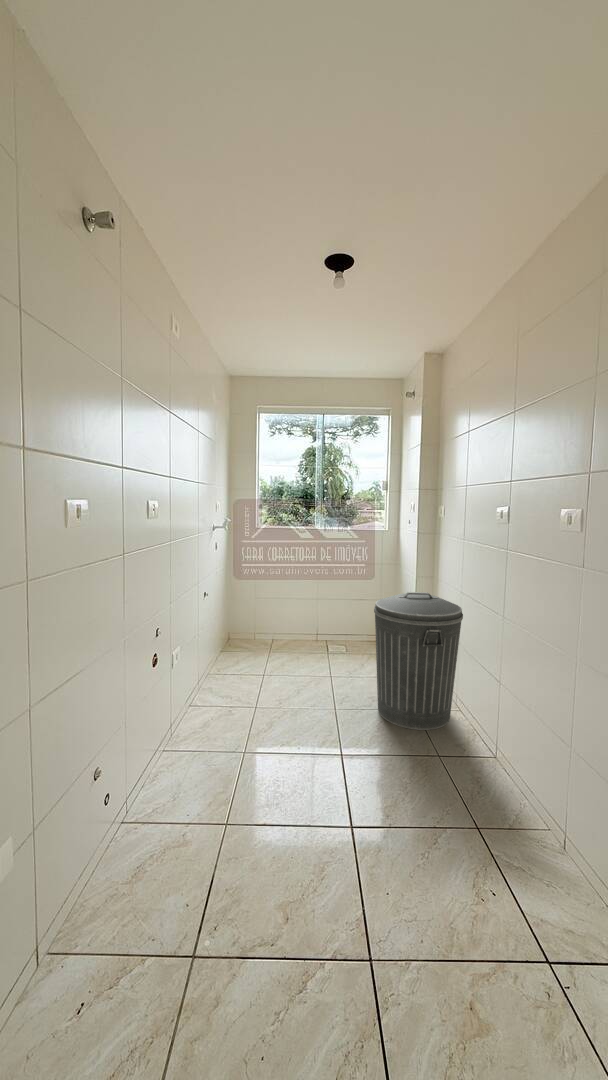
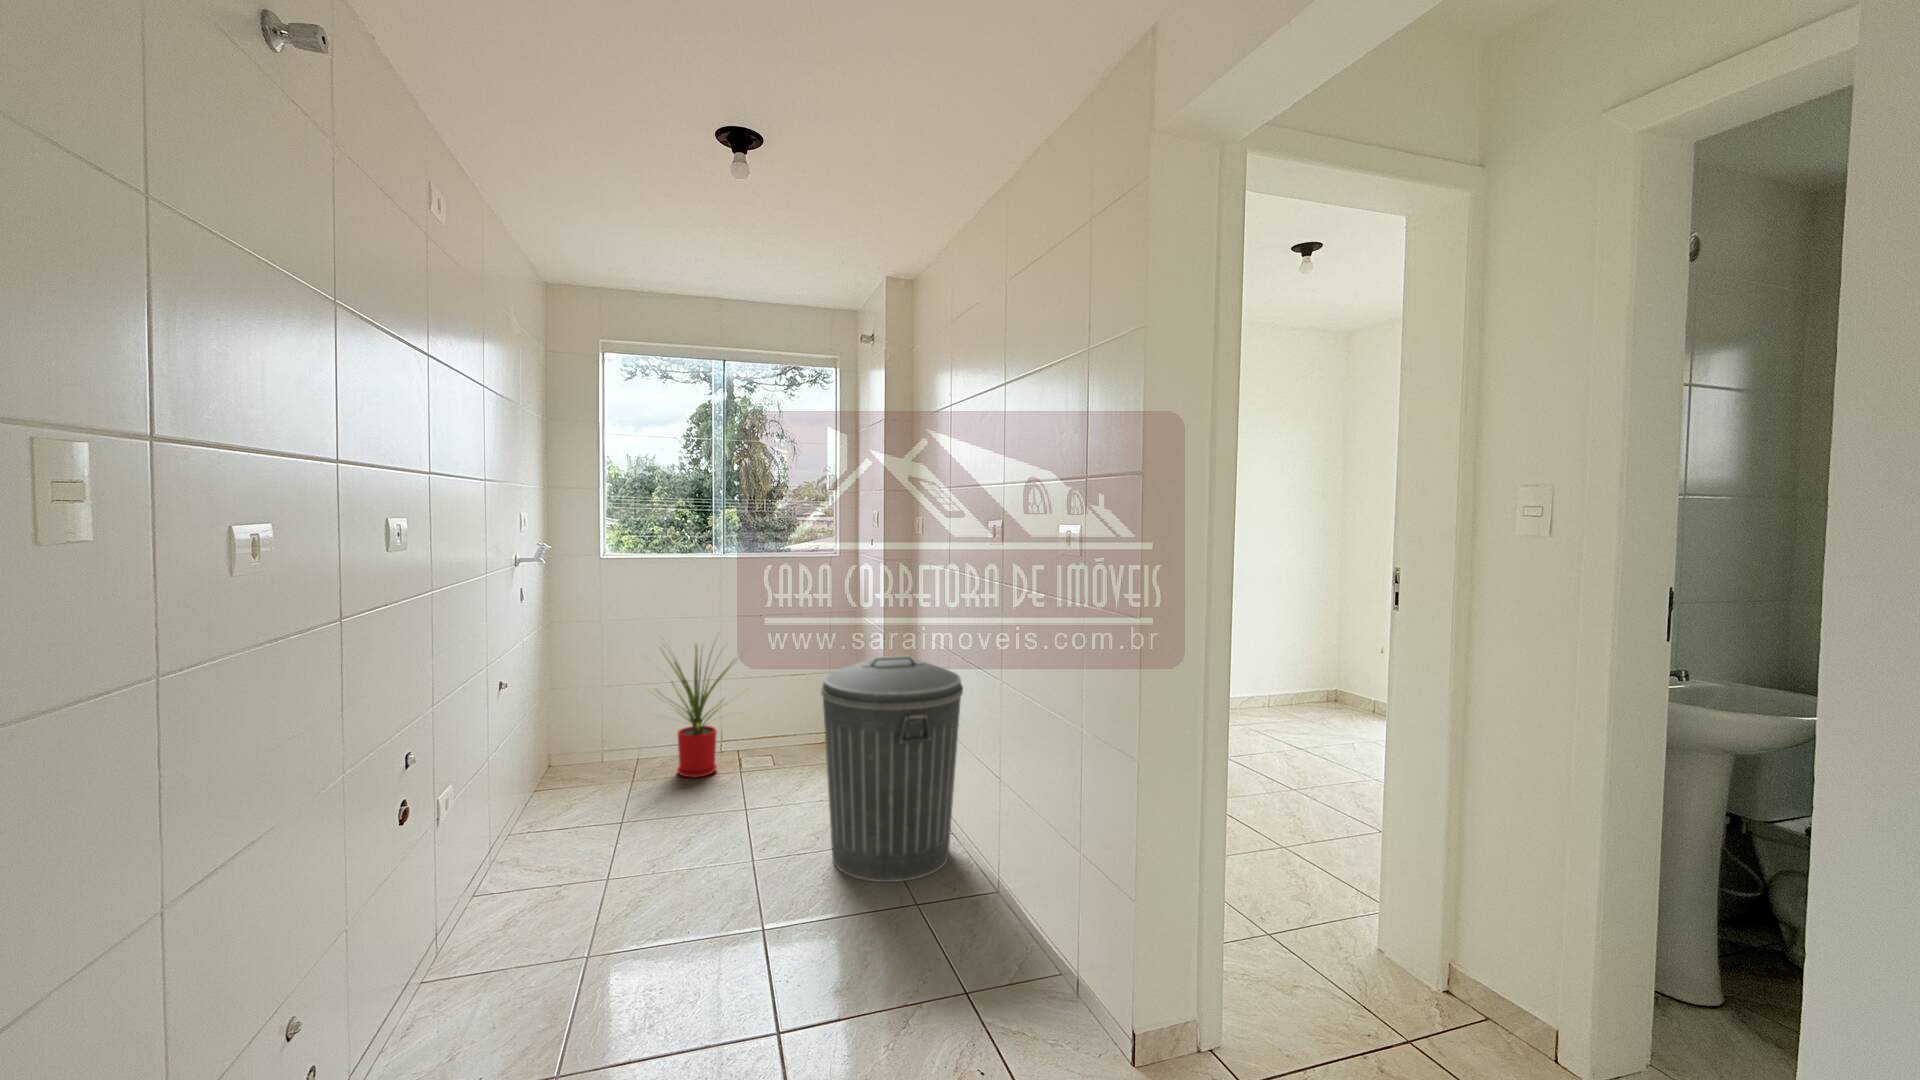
house plant: none [274,573,331,651] -> present [662,645,737,777]

